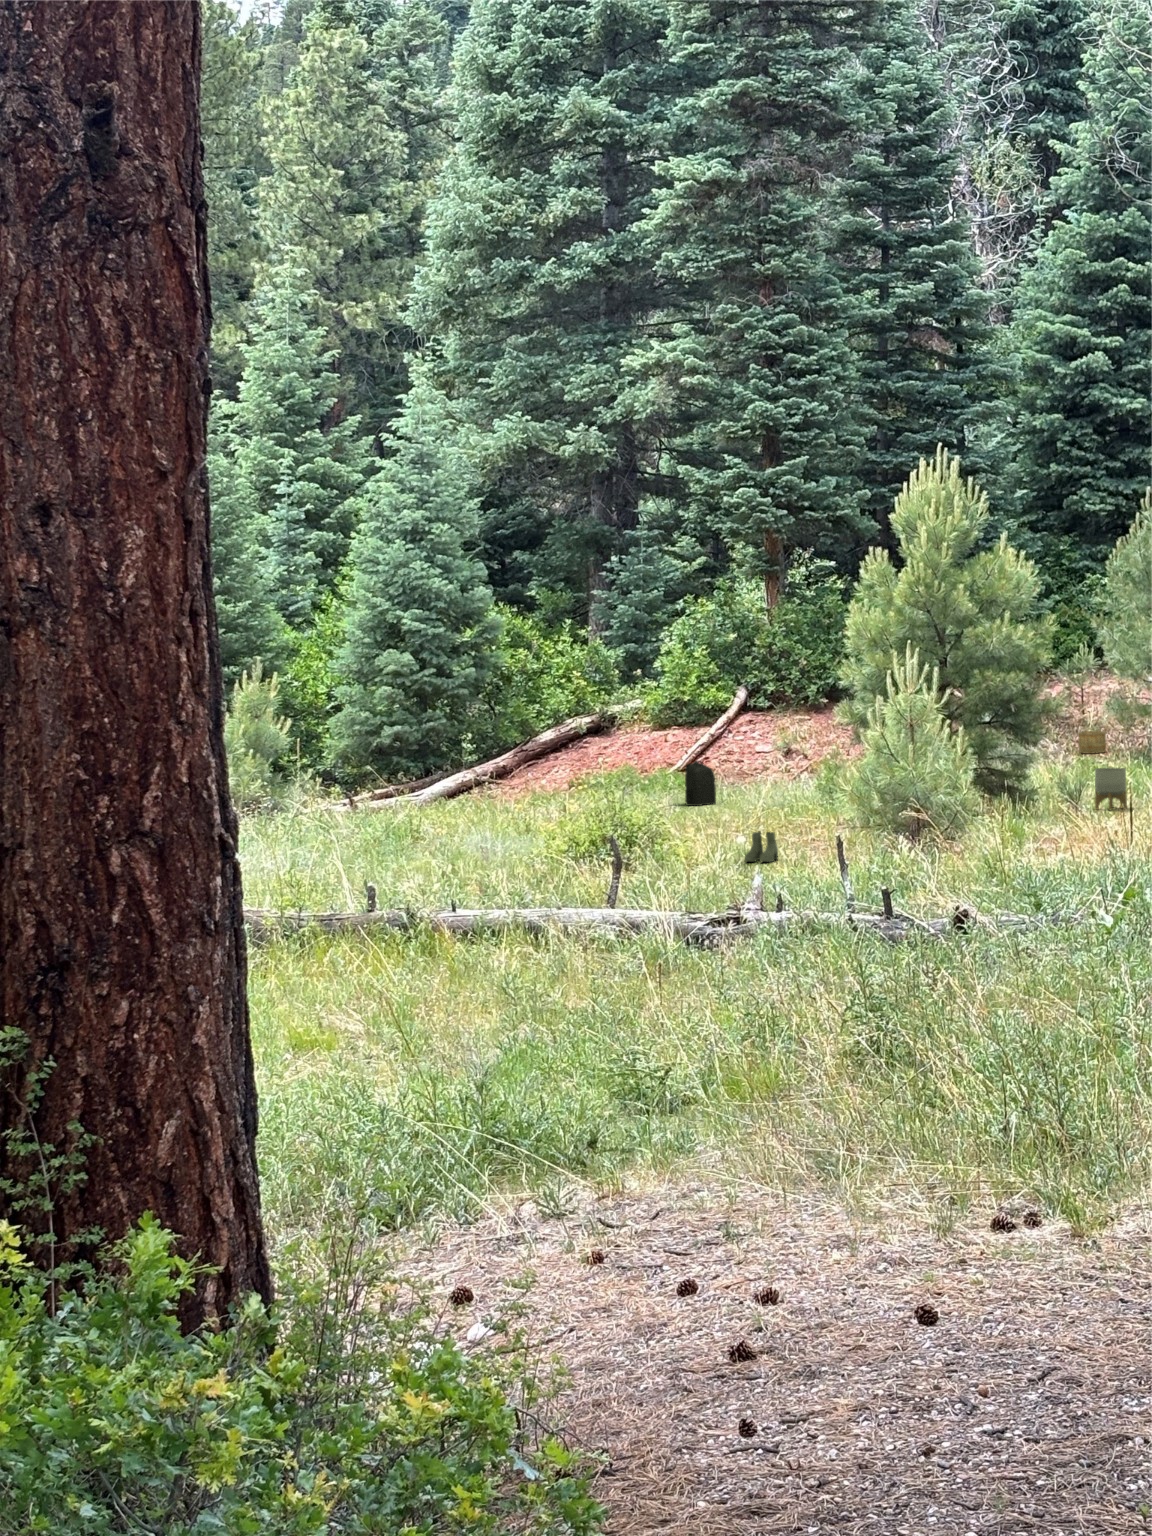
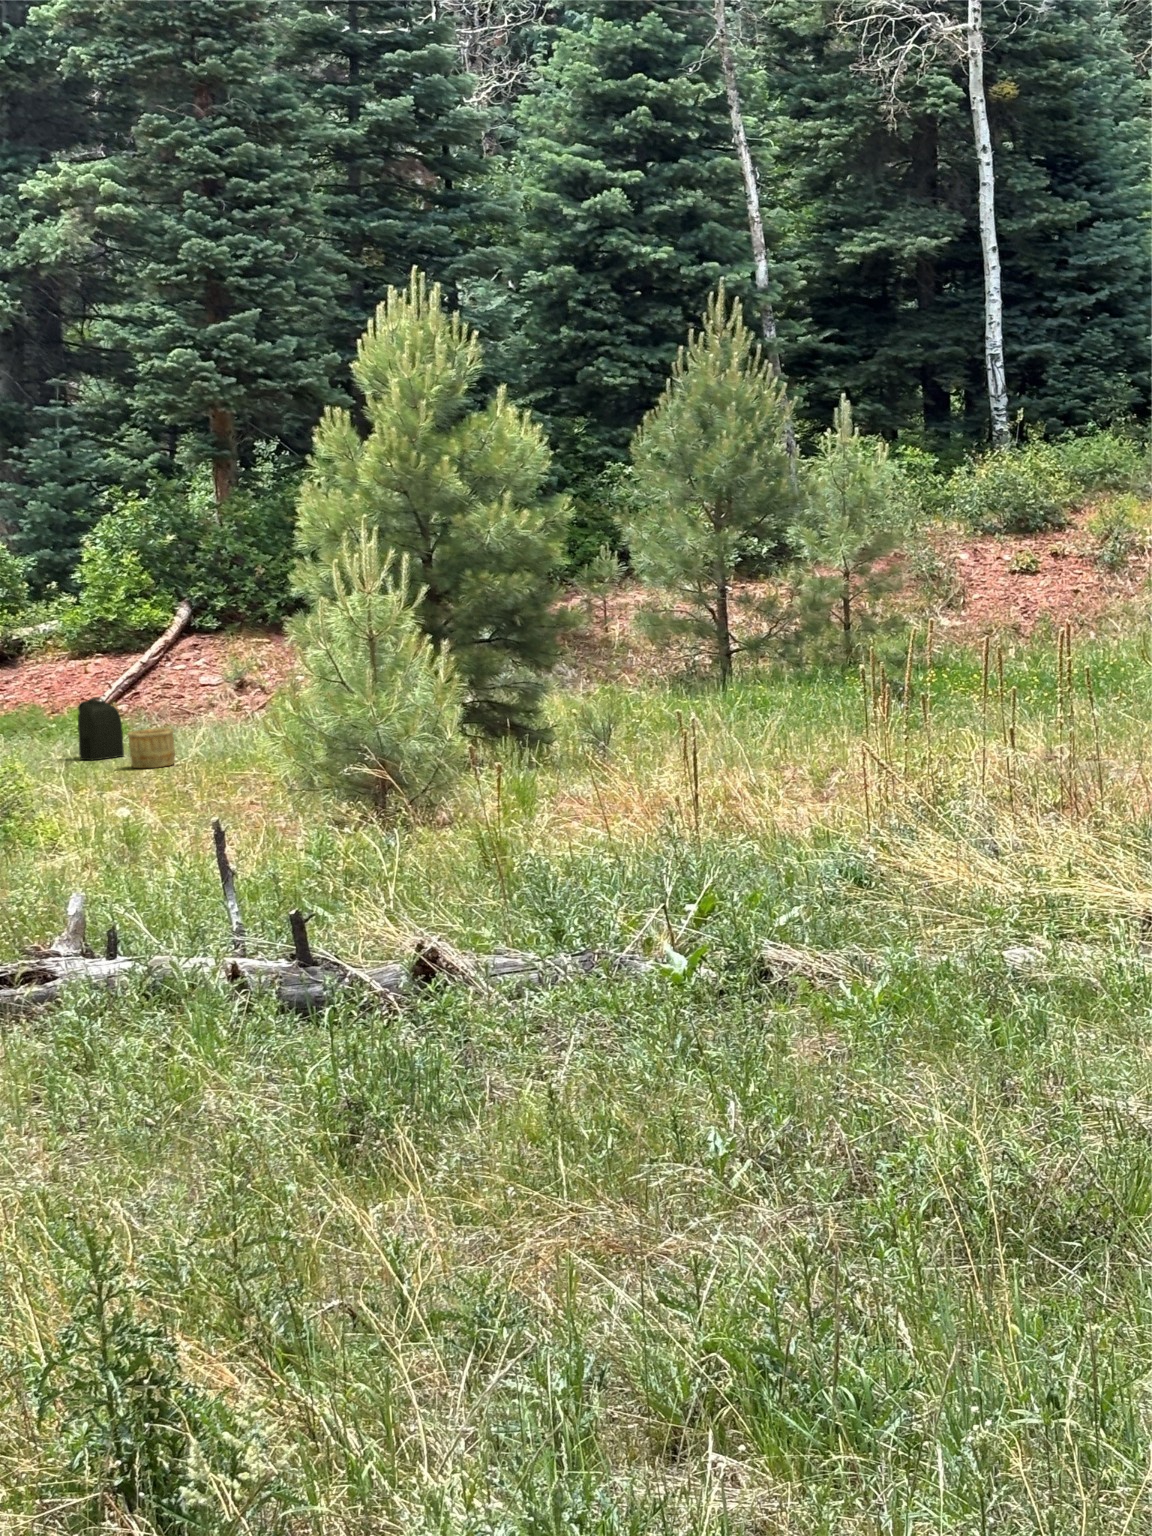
wooden bucket: present [1078,731,1106,754] -> present [127,728,175,768]
planter: present [1095,768,1127,810] -> none [617,698,658,755]
boots: present [745,832,778,862] -> none [115,805,170,853]

